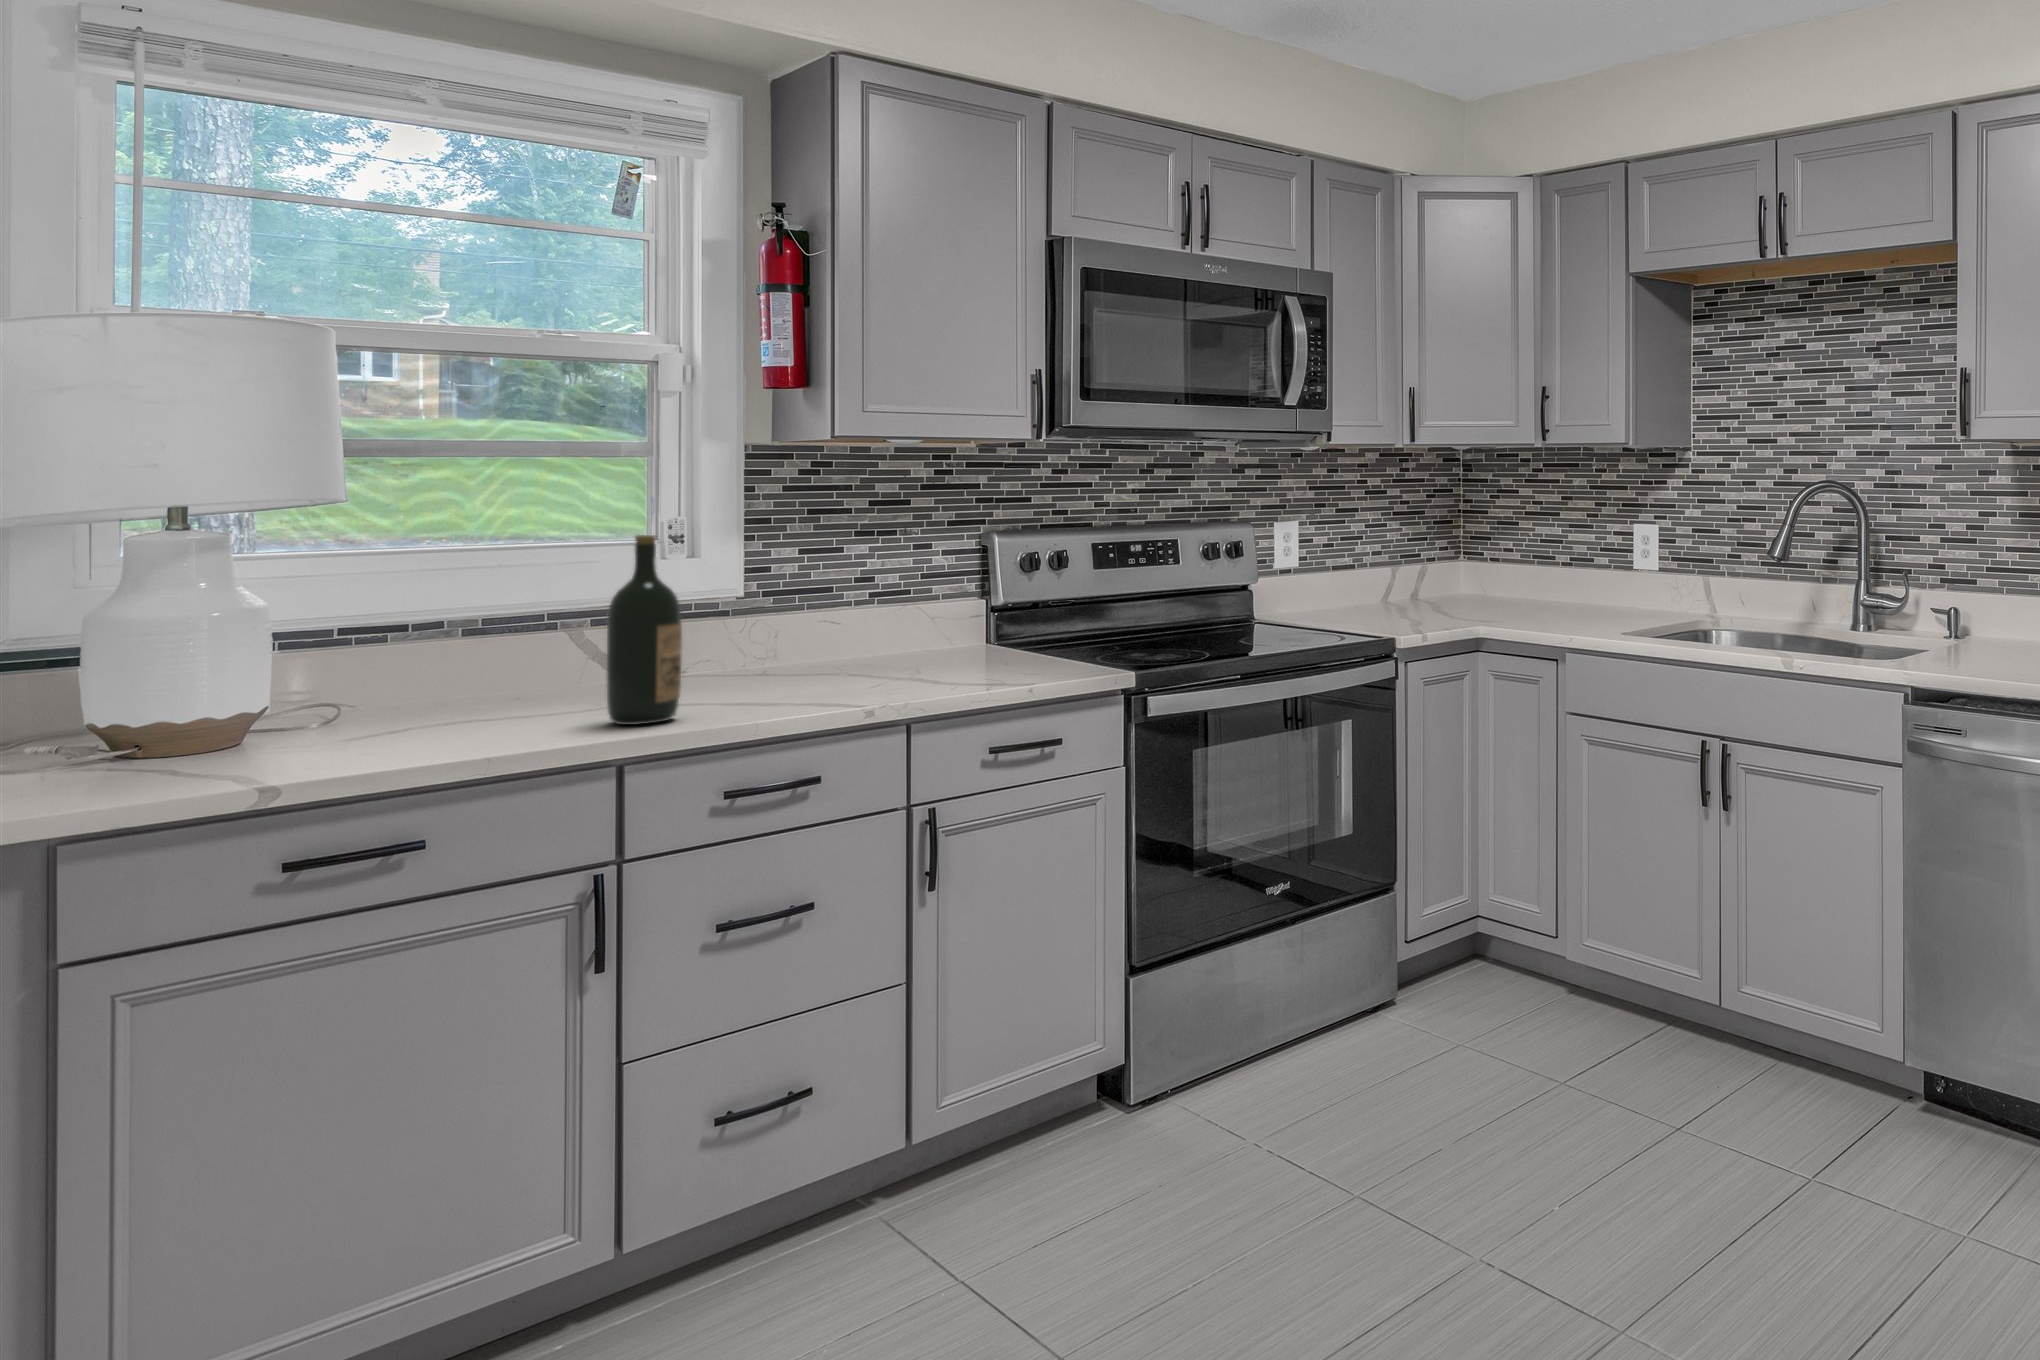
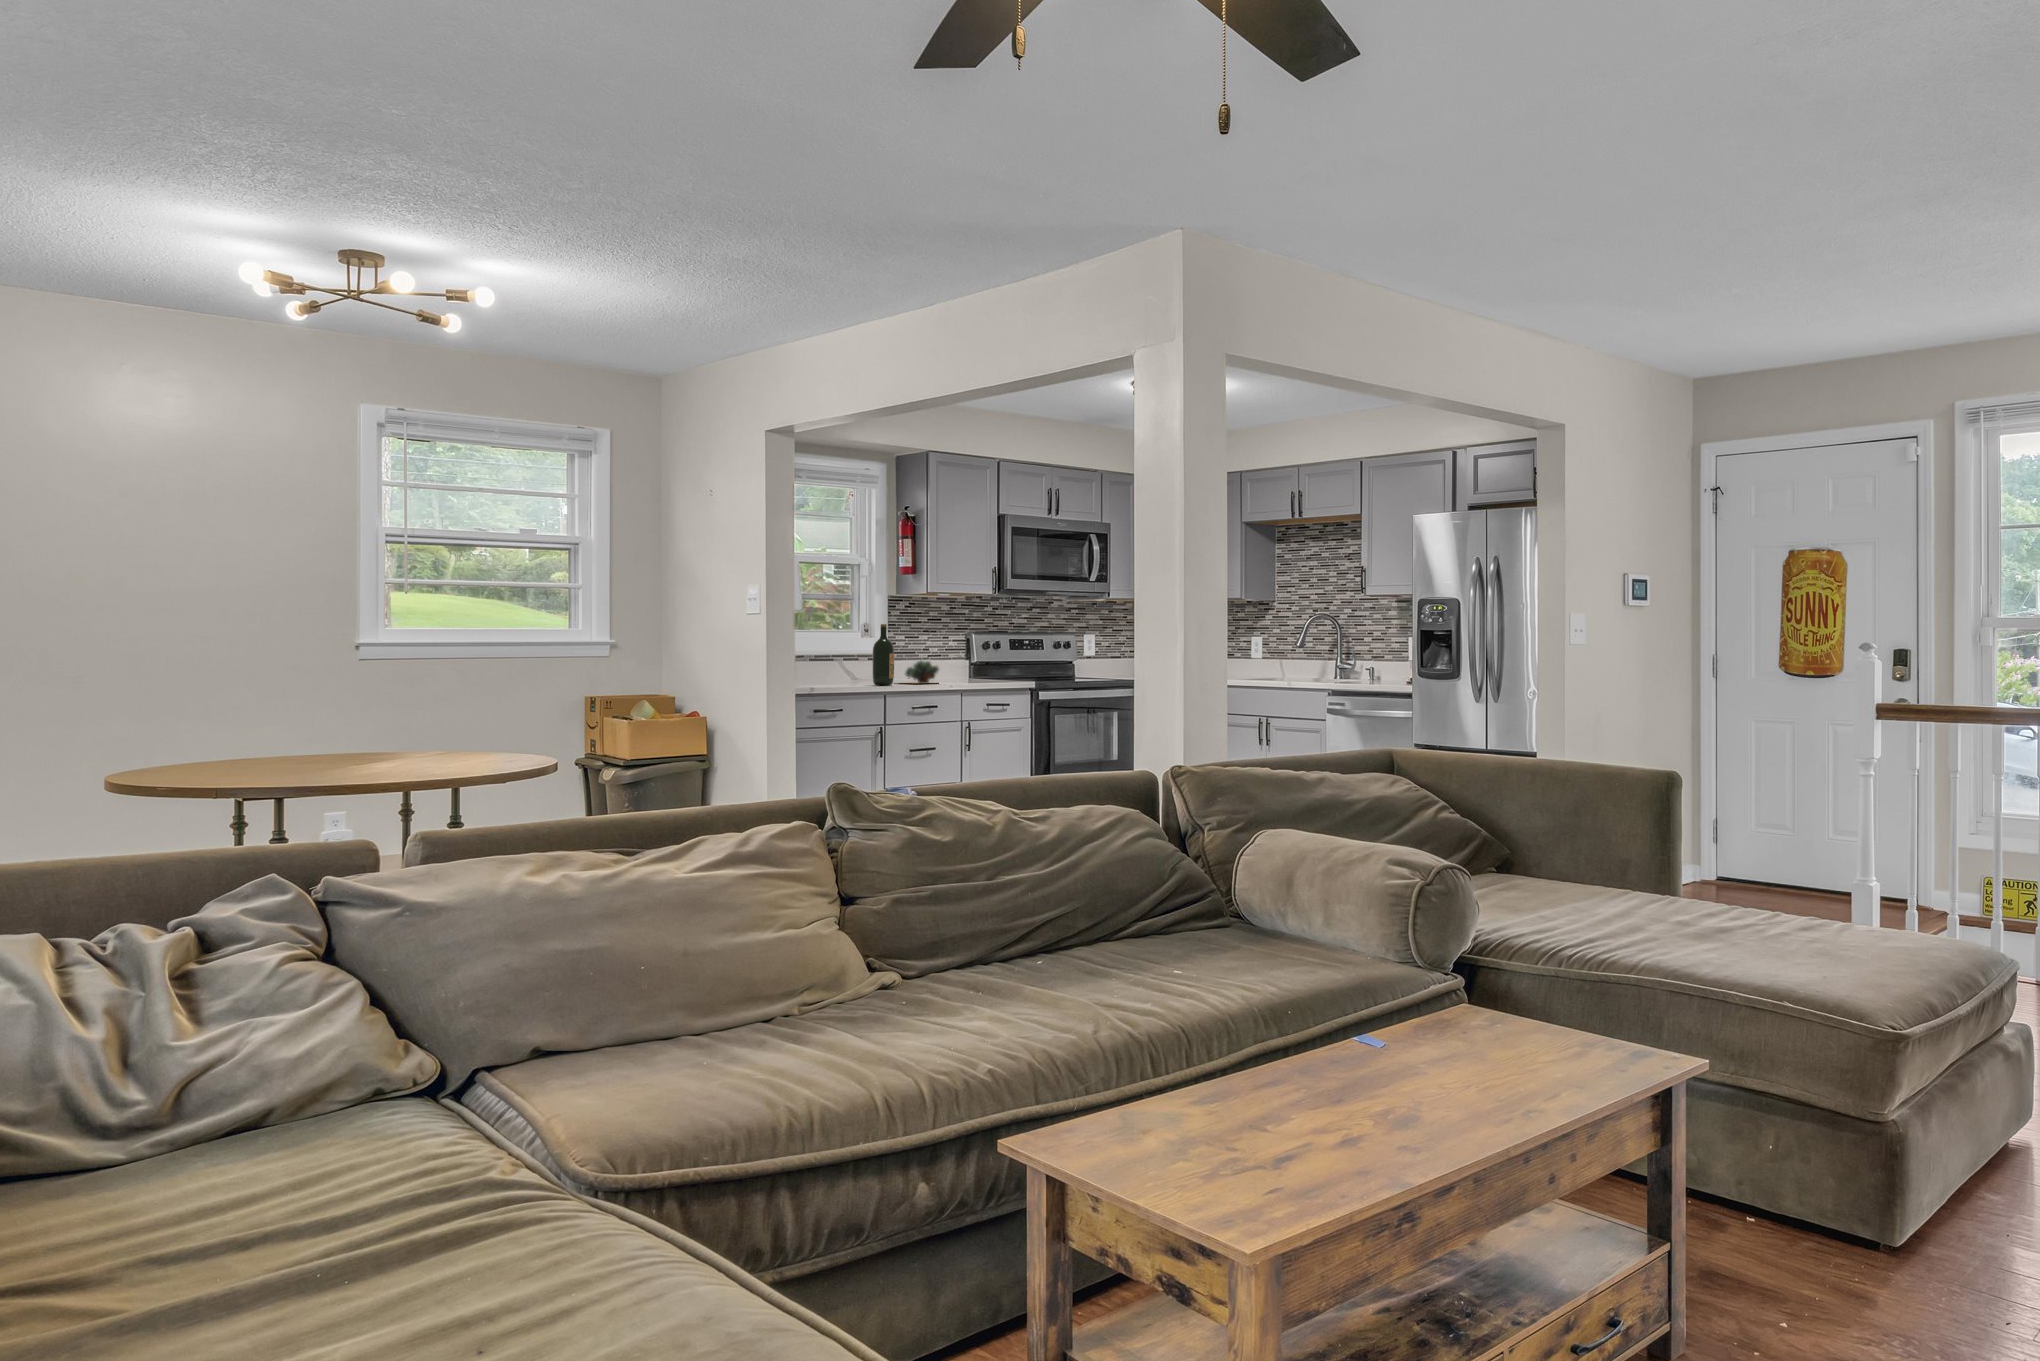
succulent plant: none [711,625,888,704] -> present [905,661,939,684]

